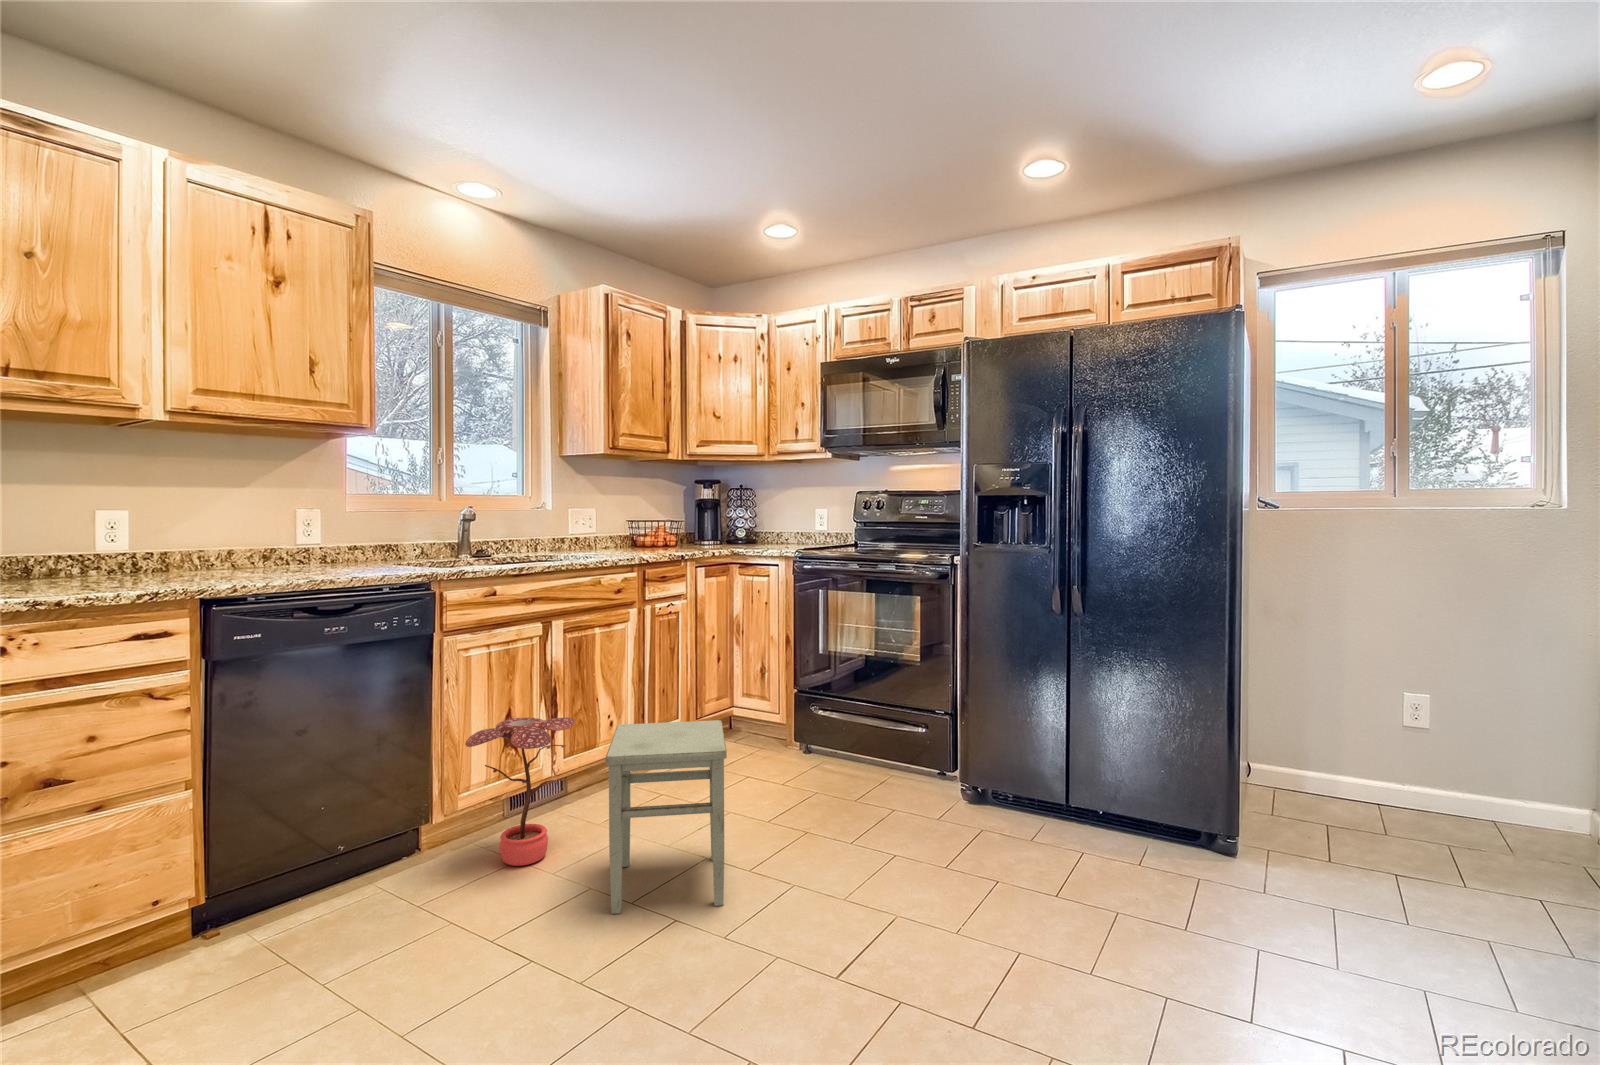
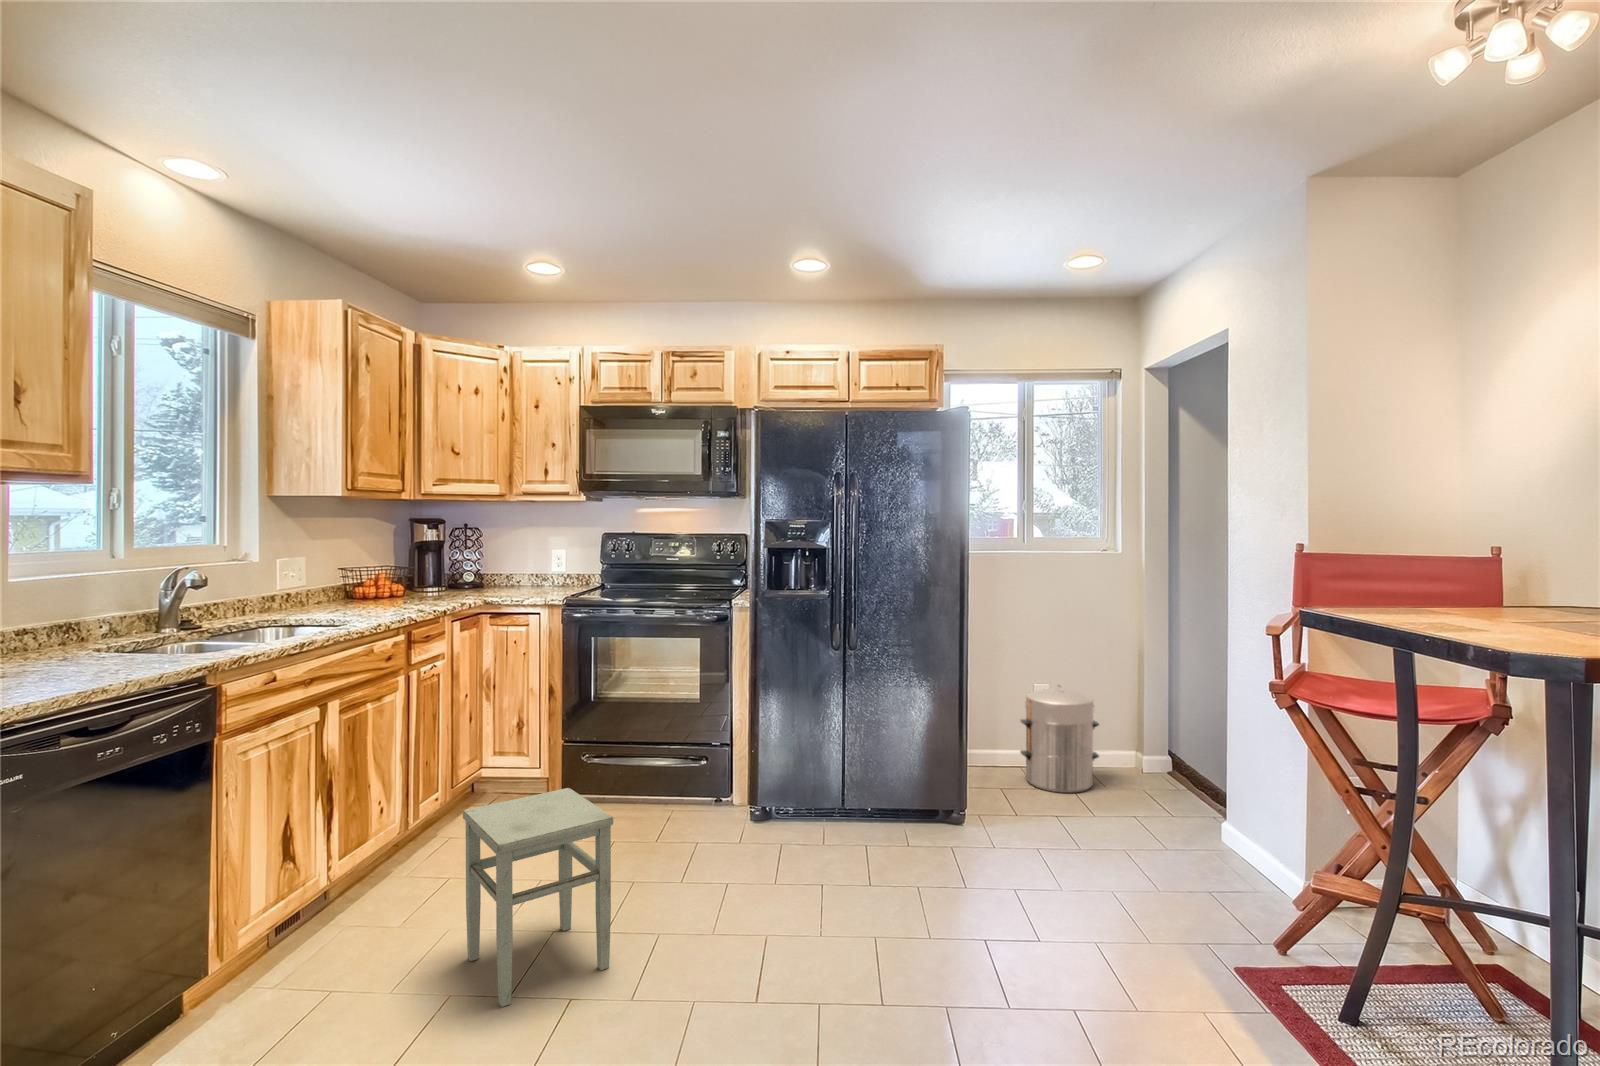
waste bin: none [1363,688,1505,846] -> present [1020,685,1099,793]
potted plant: present [465,718,575,866] -> none [275,812,397,994]

